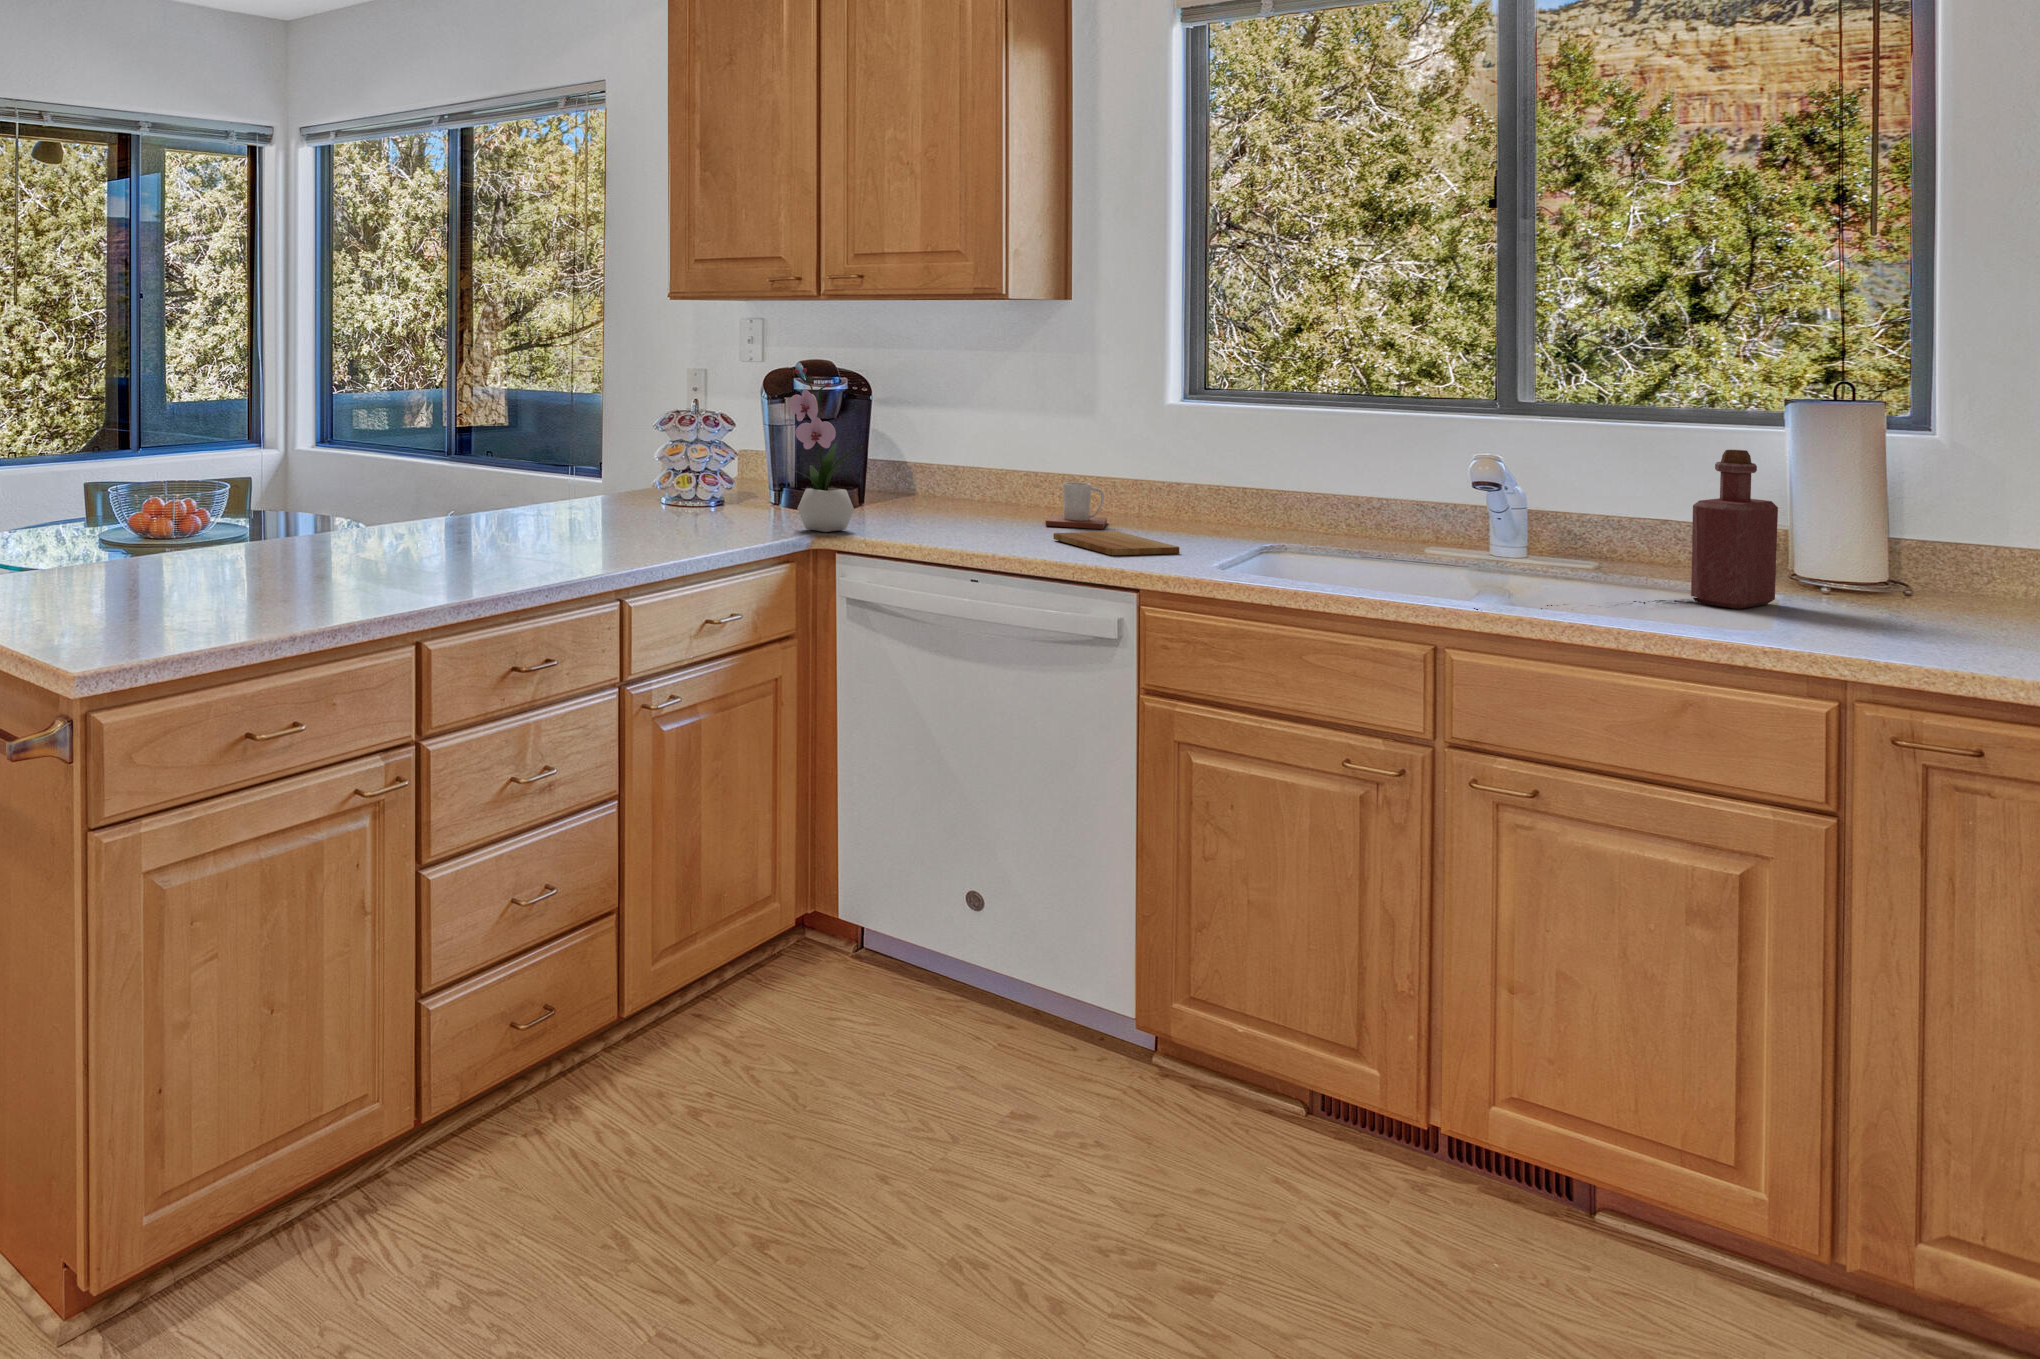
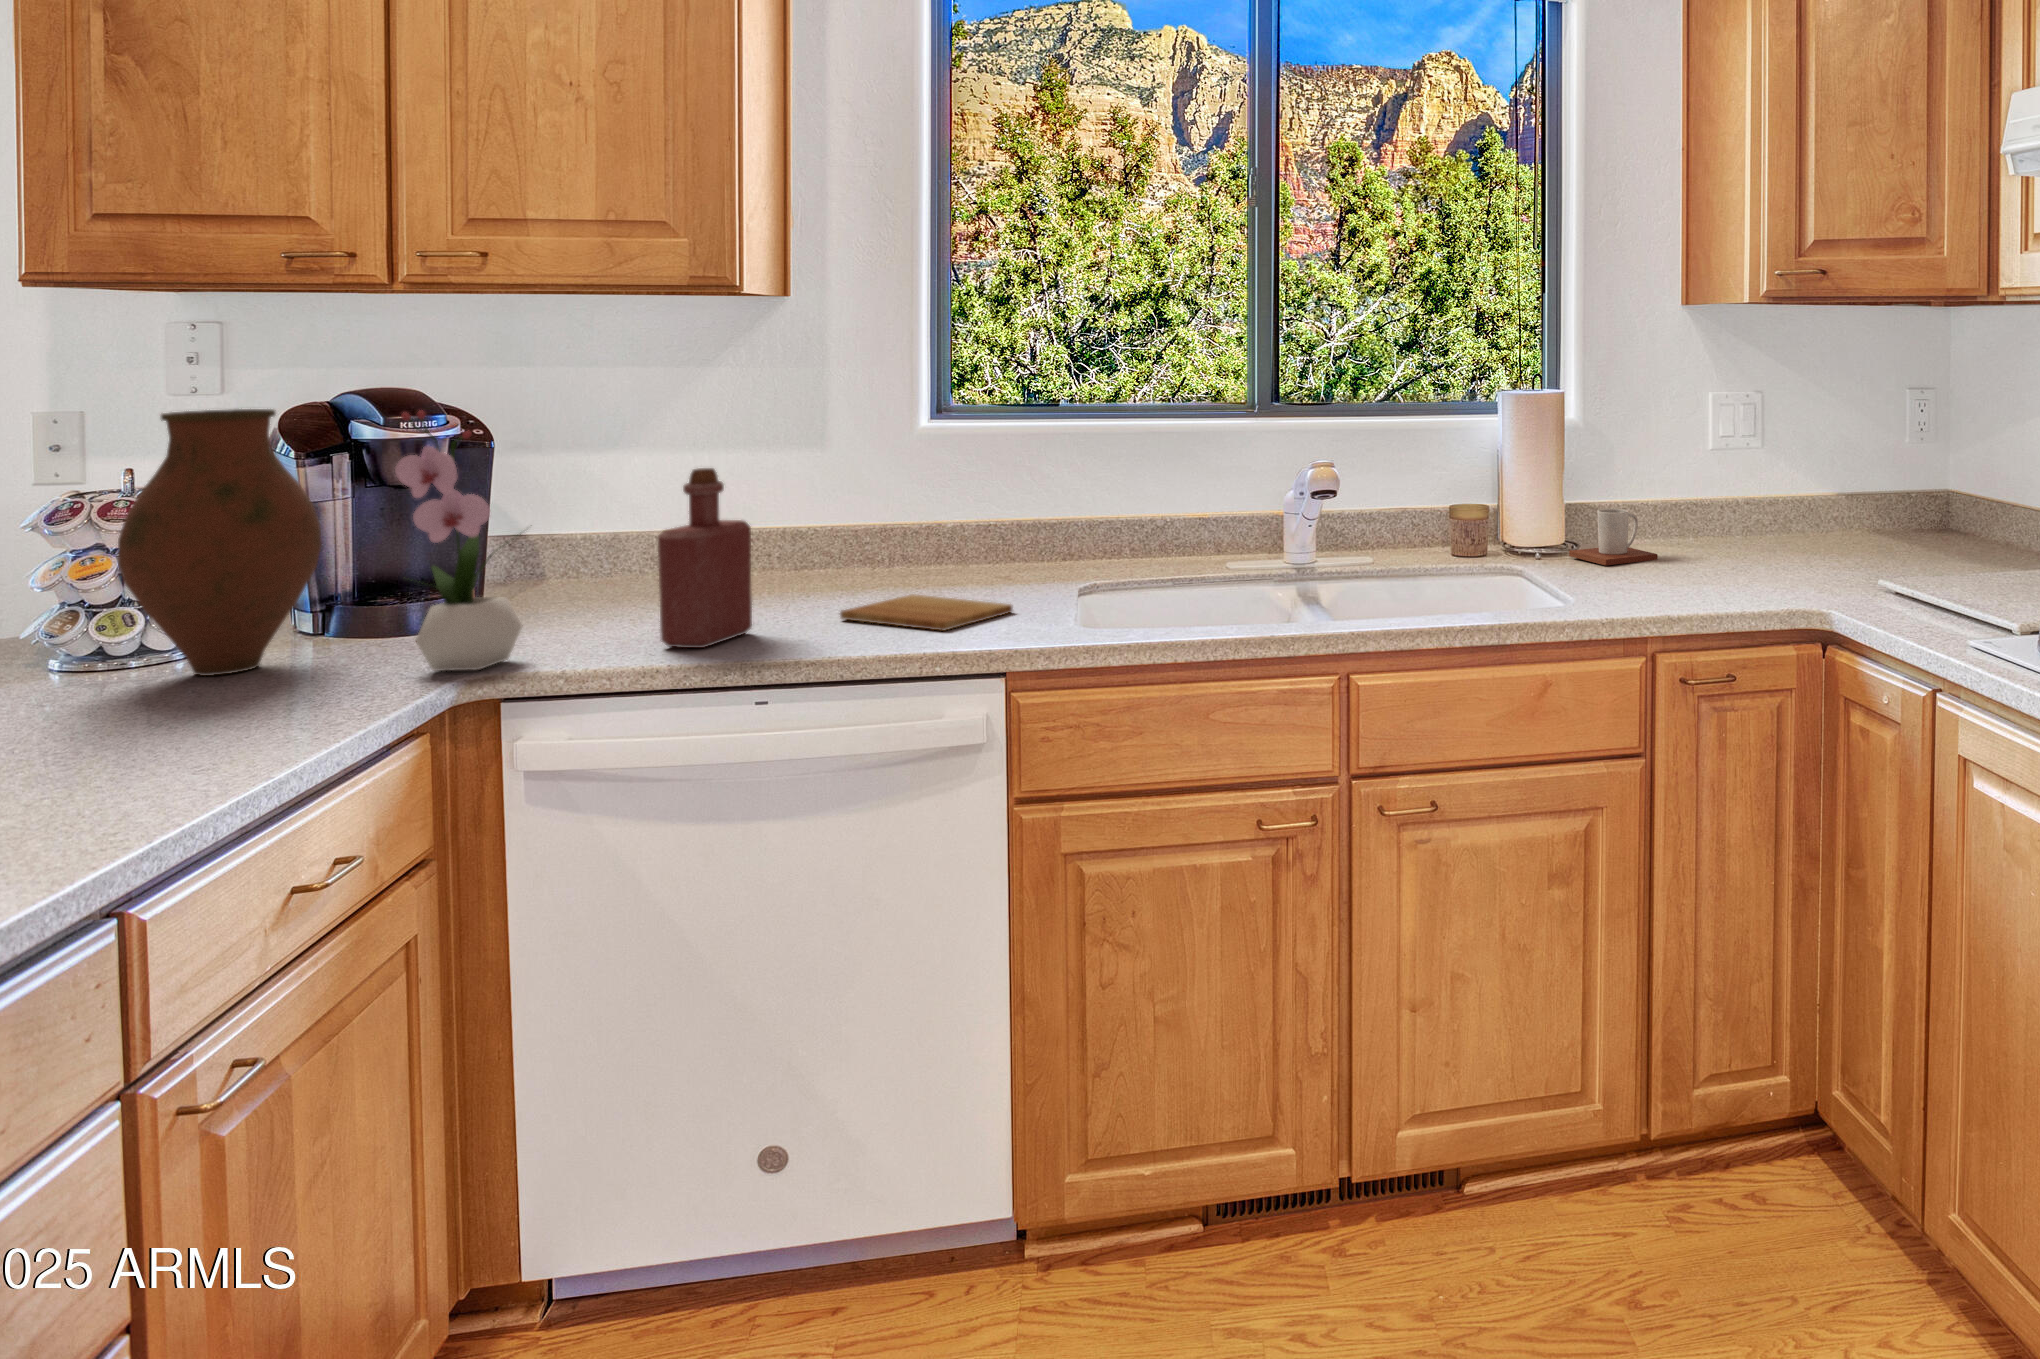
vase: none [678,365,767,516] -> present [118,409,322,676]
bottle: present [1691,450,1778,609] -> present [658,468,752,648]
mug: present [1045,482,1107,529] -> present [1569,509,1658,565]

